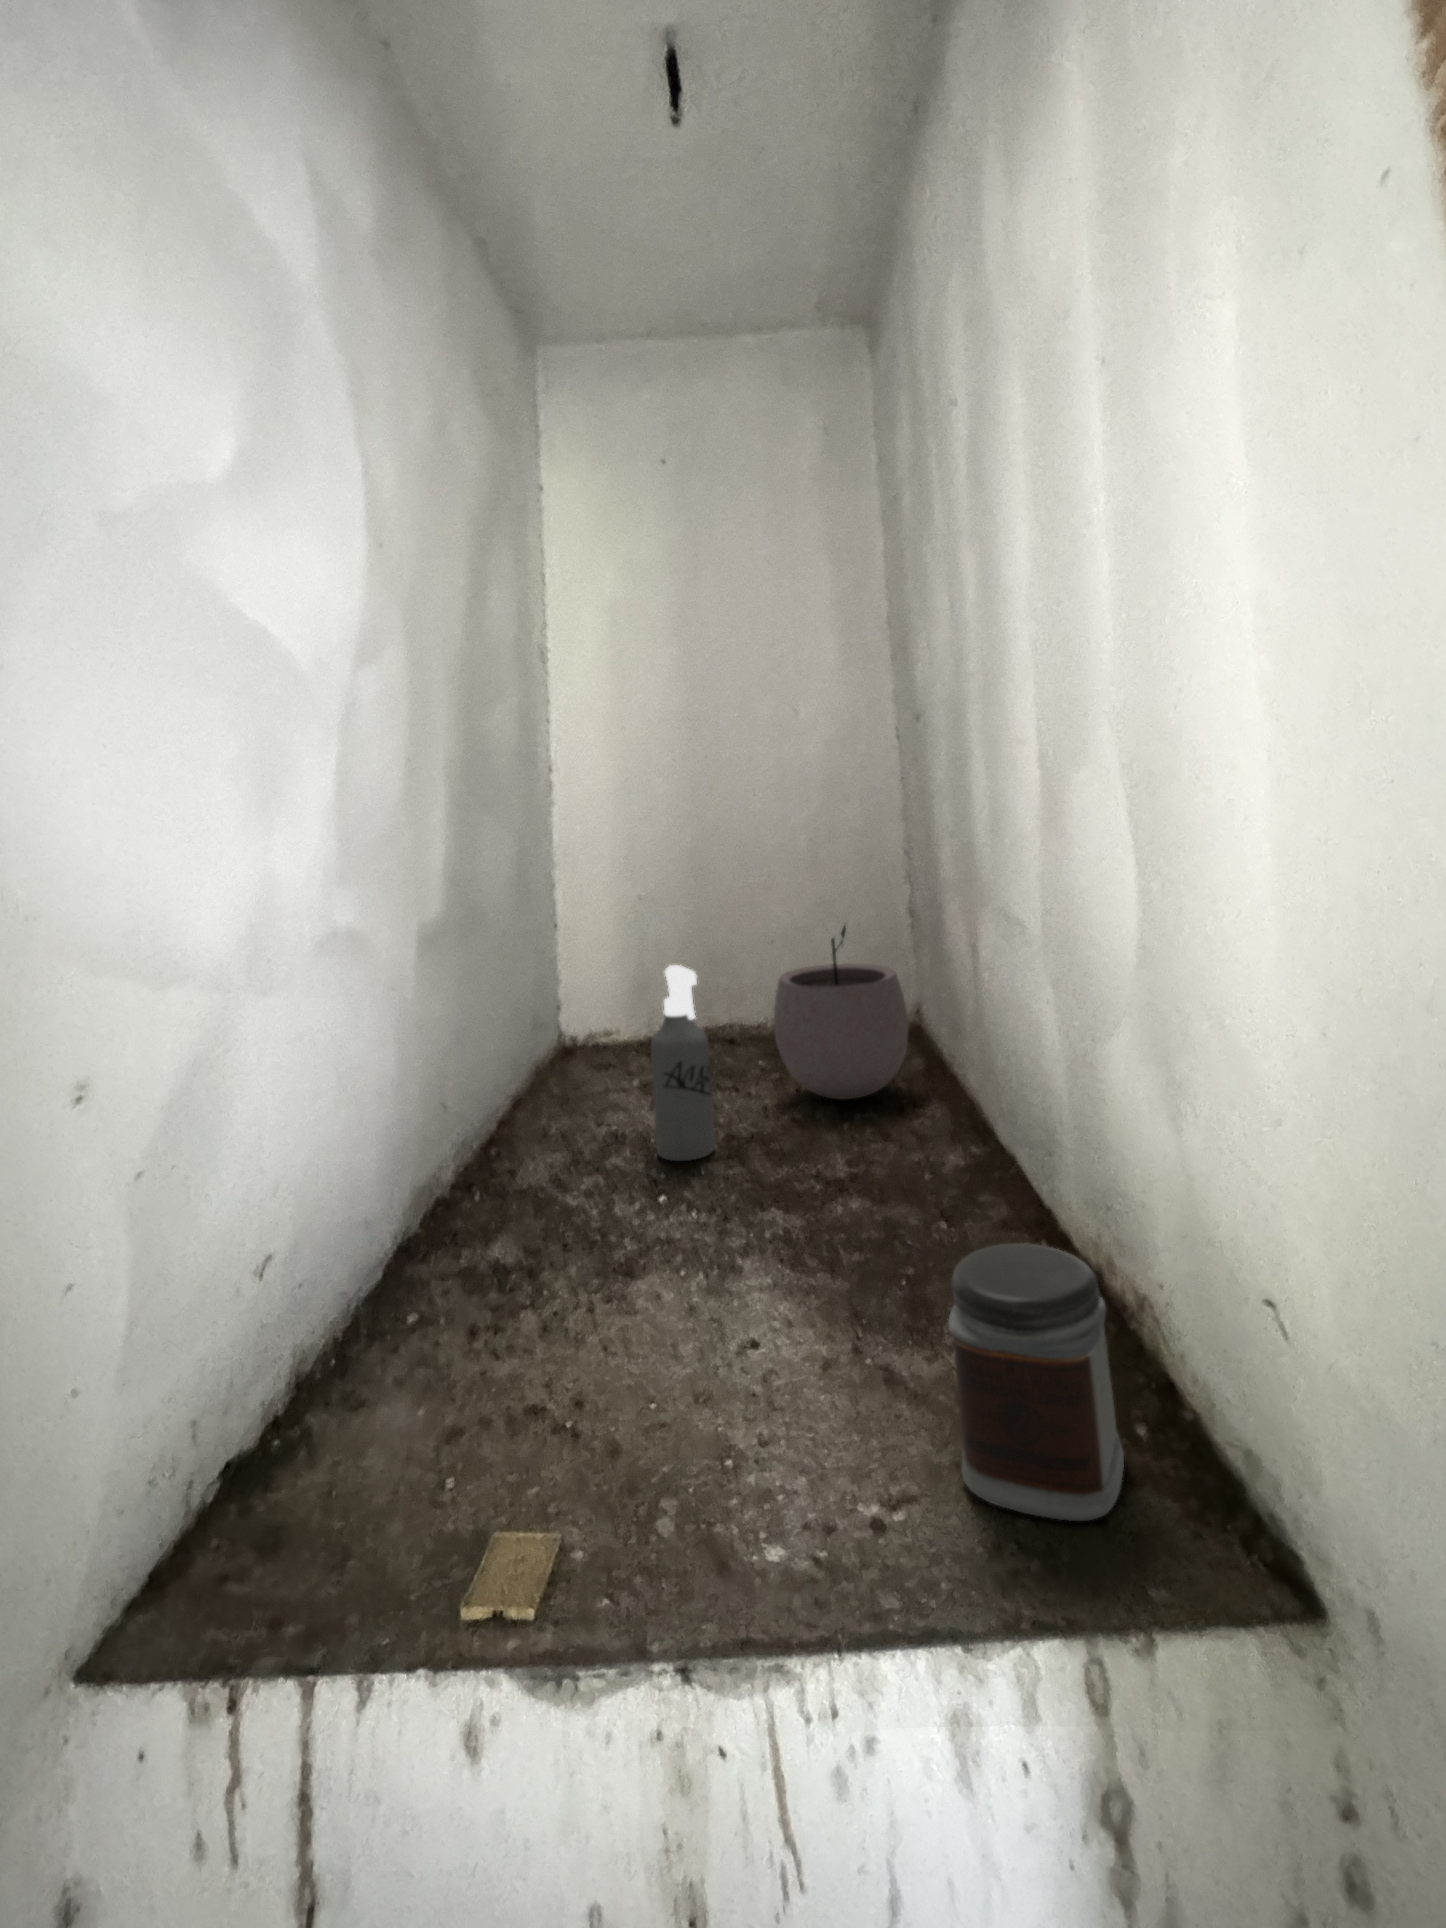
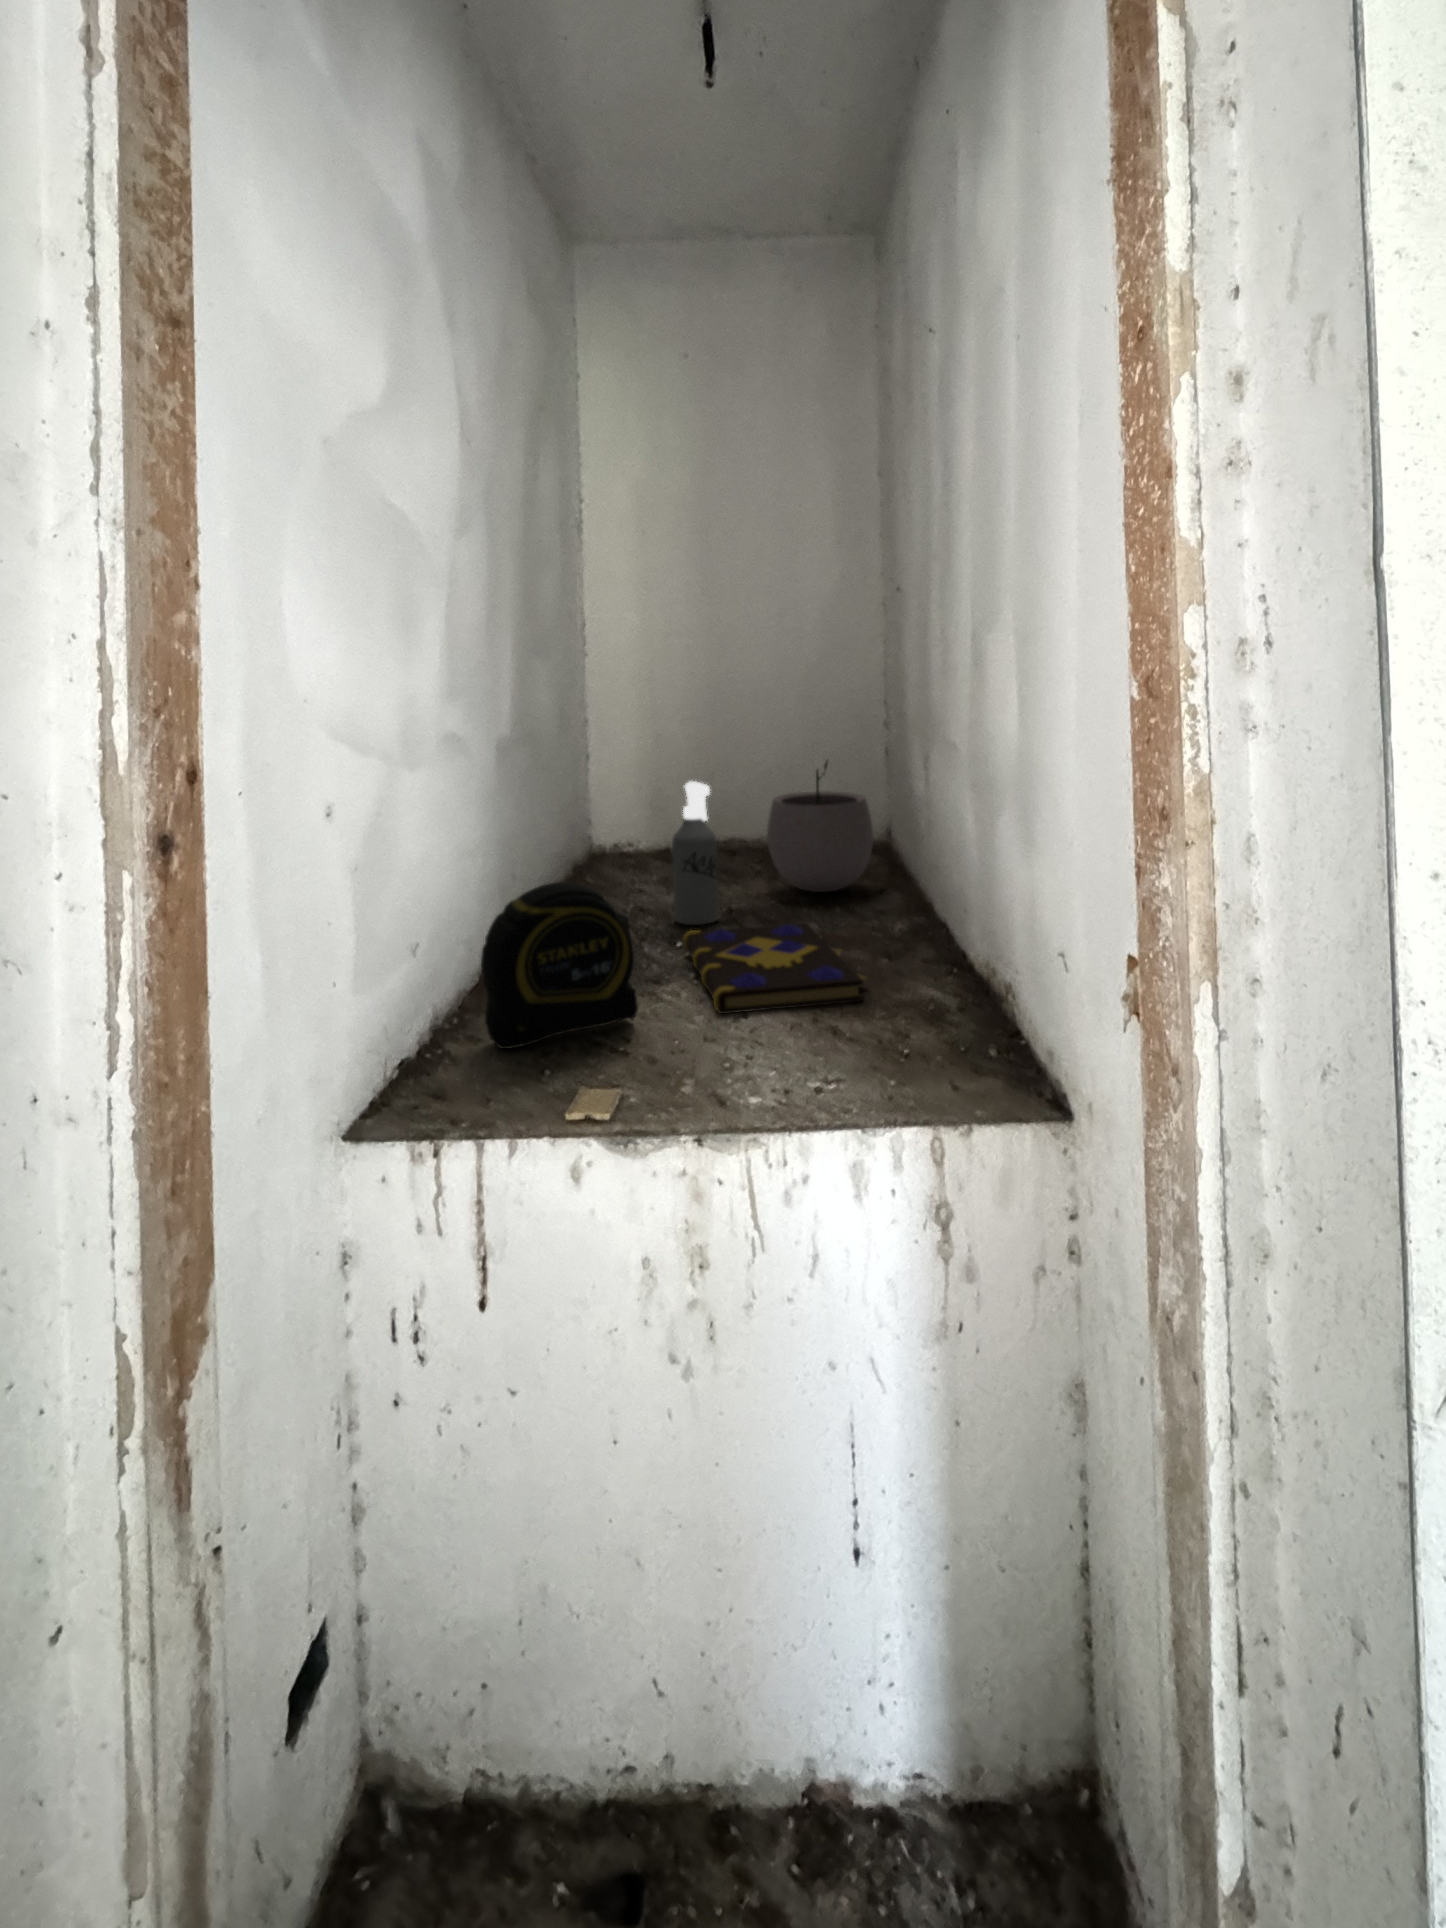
tape measure: none [358,1152,594,1431] -> present [481,882,638,1049]
book: none [666,1163,929,1342] -> present [684,923,868,1014]
jar: present [948,1243,1124,1521] -> none [870,939,976,1087]

